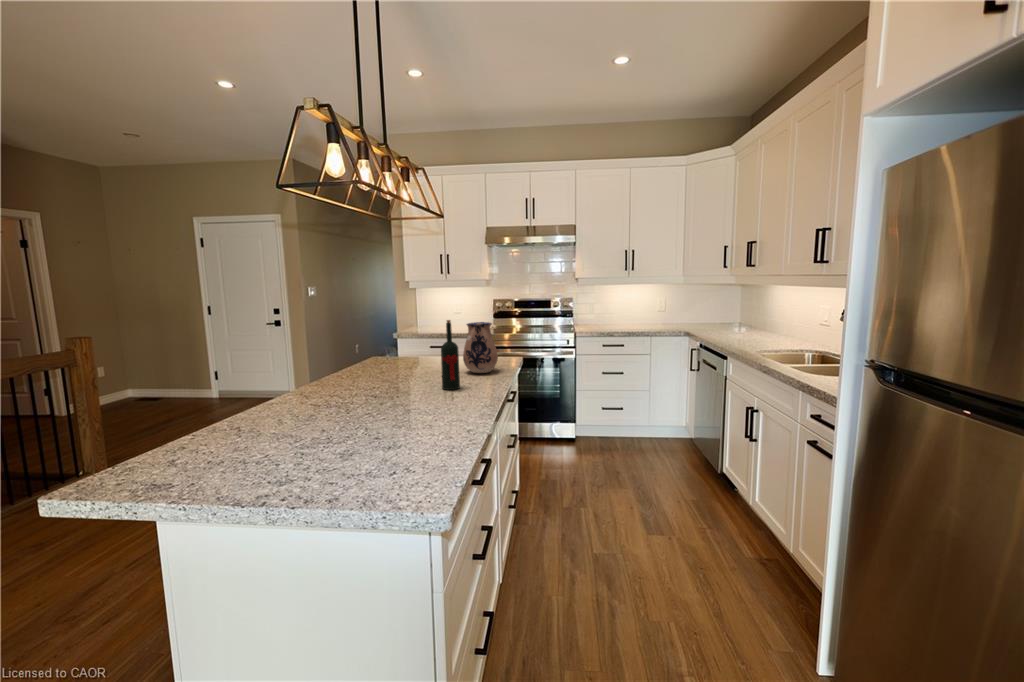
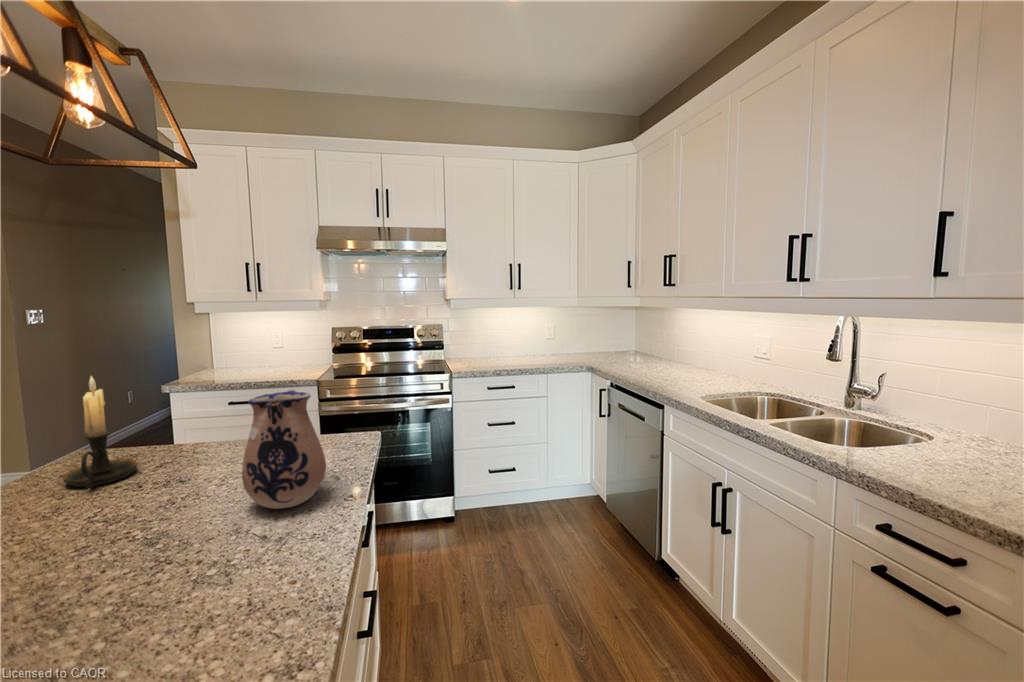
candle holder: none [385,314,412,364] -> present [63,377,137,489]
wine bottle: present [441,320,460,390] -> none [139,416,210,617]

